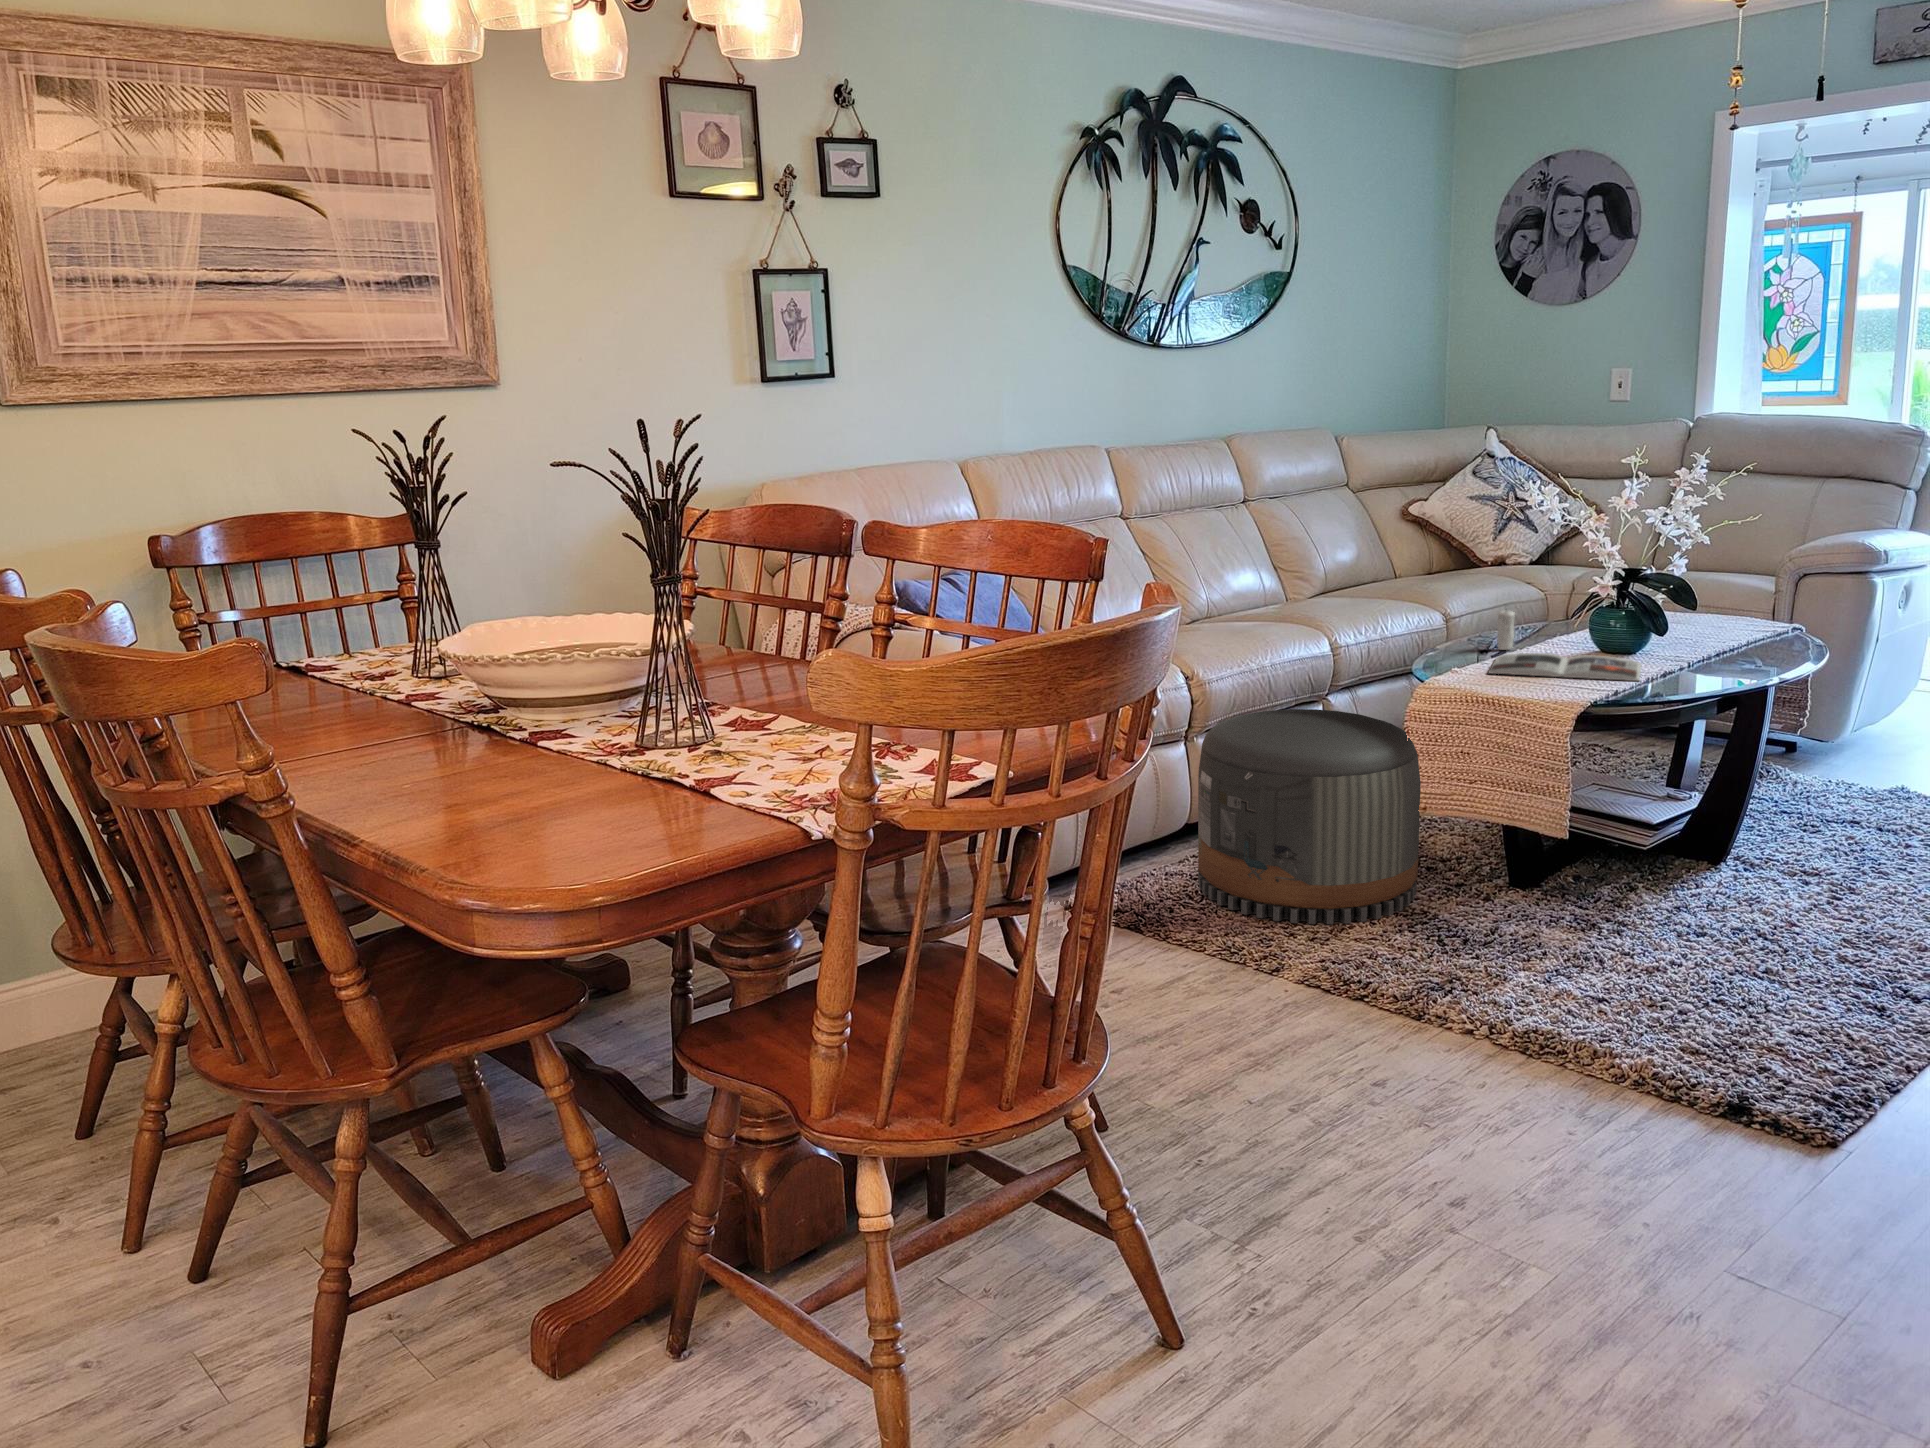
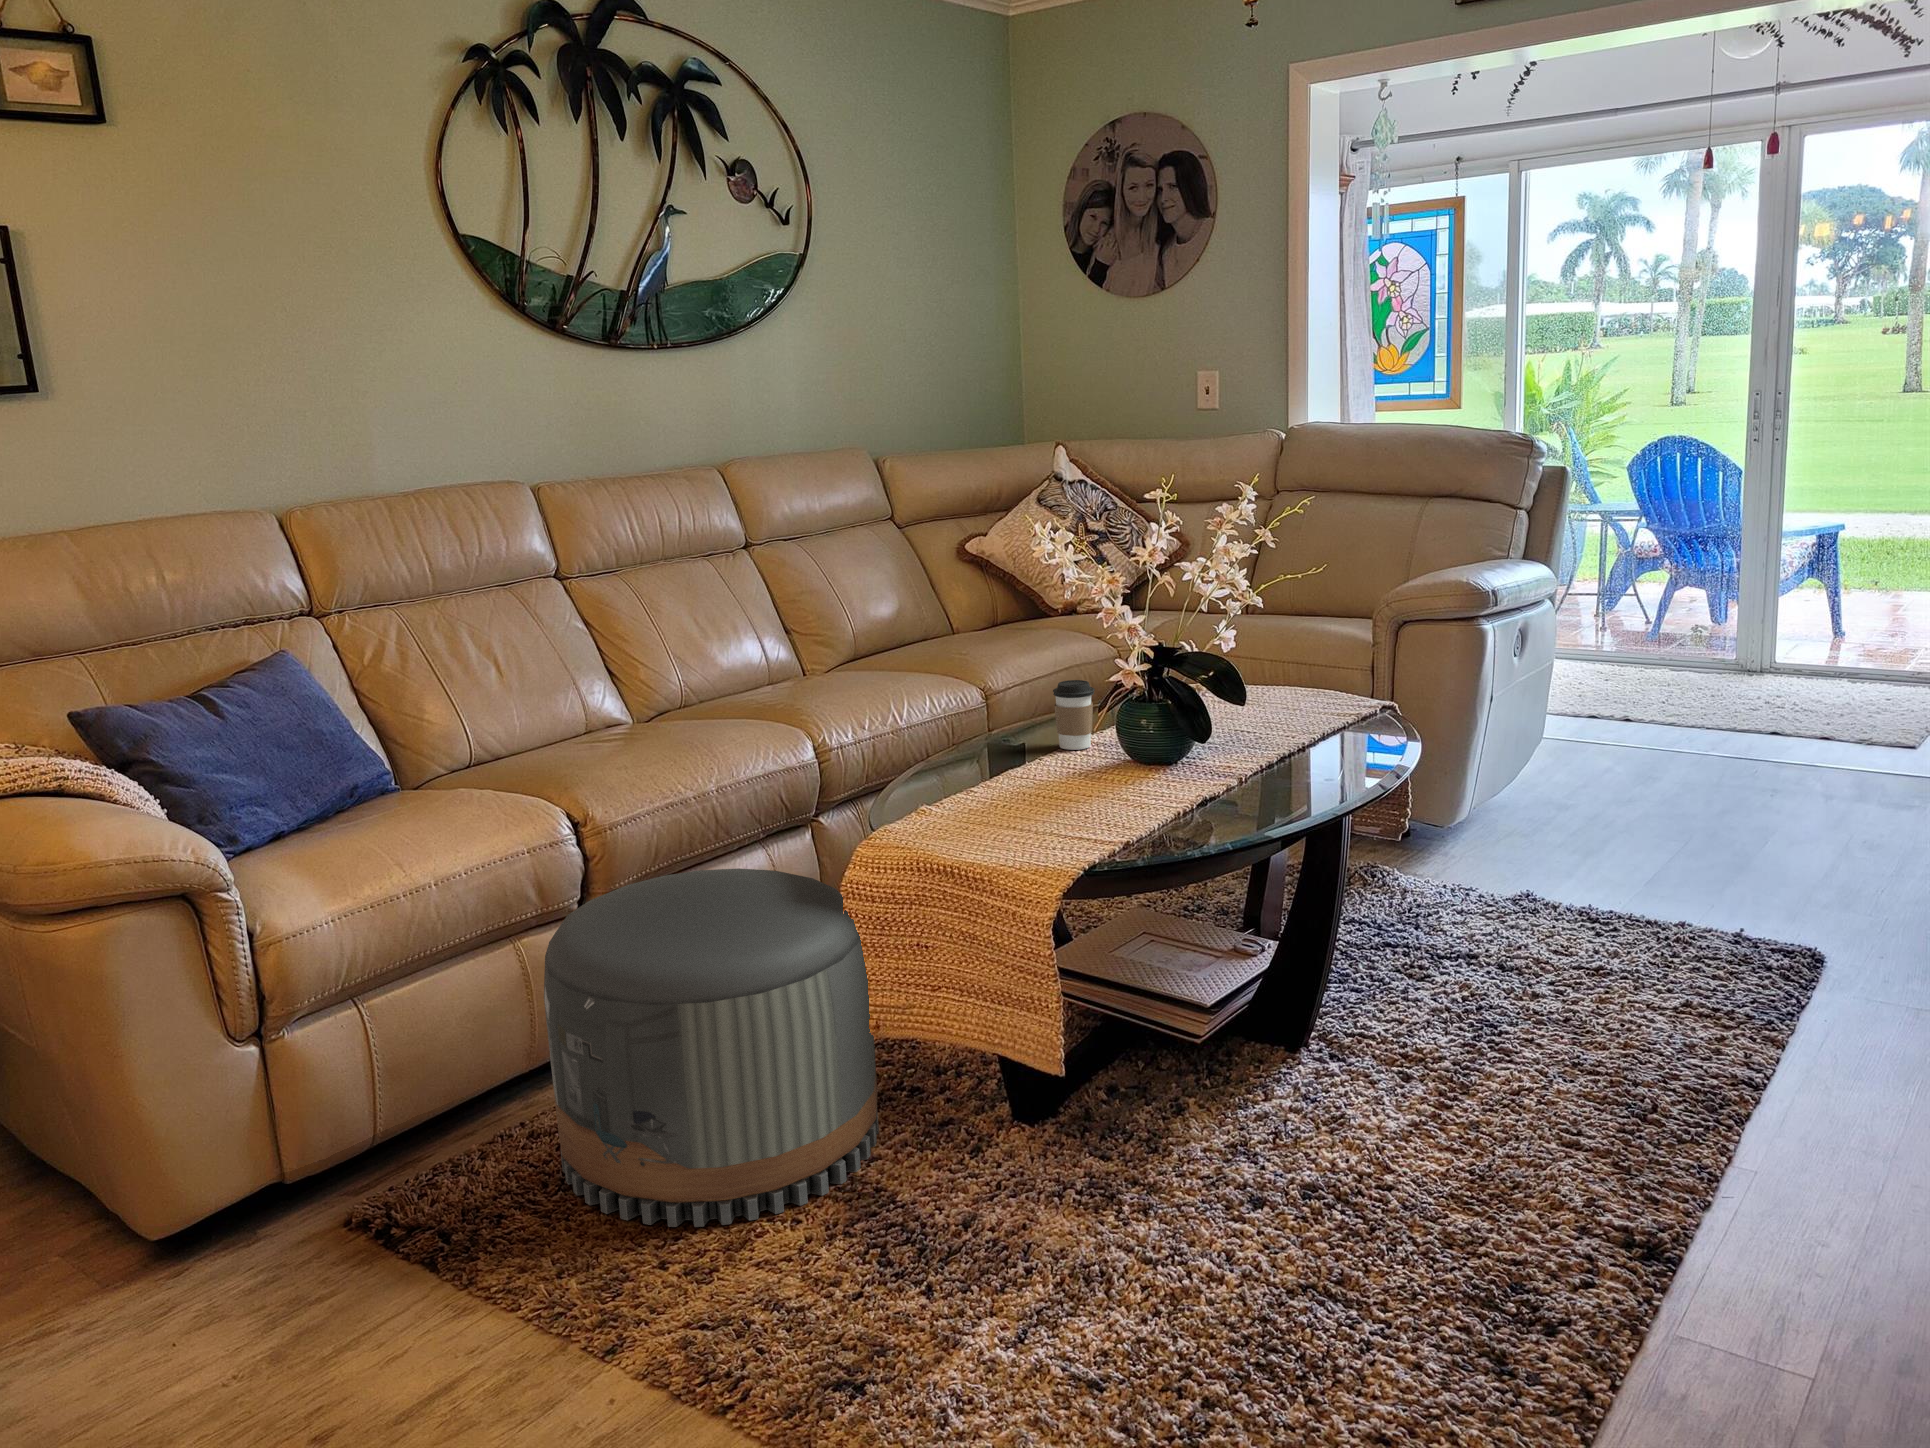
coffee cup: none [1535,597,1568,647] -> present [1053,680,1095,750]
candle: present [1497,609,1515,650] -> none [1001,694,1026,759]
magazine: present [1489,653,1641,681] -> none [967,767,1181,813]

